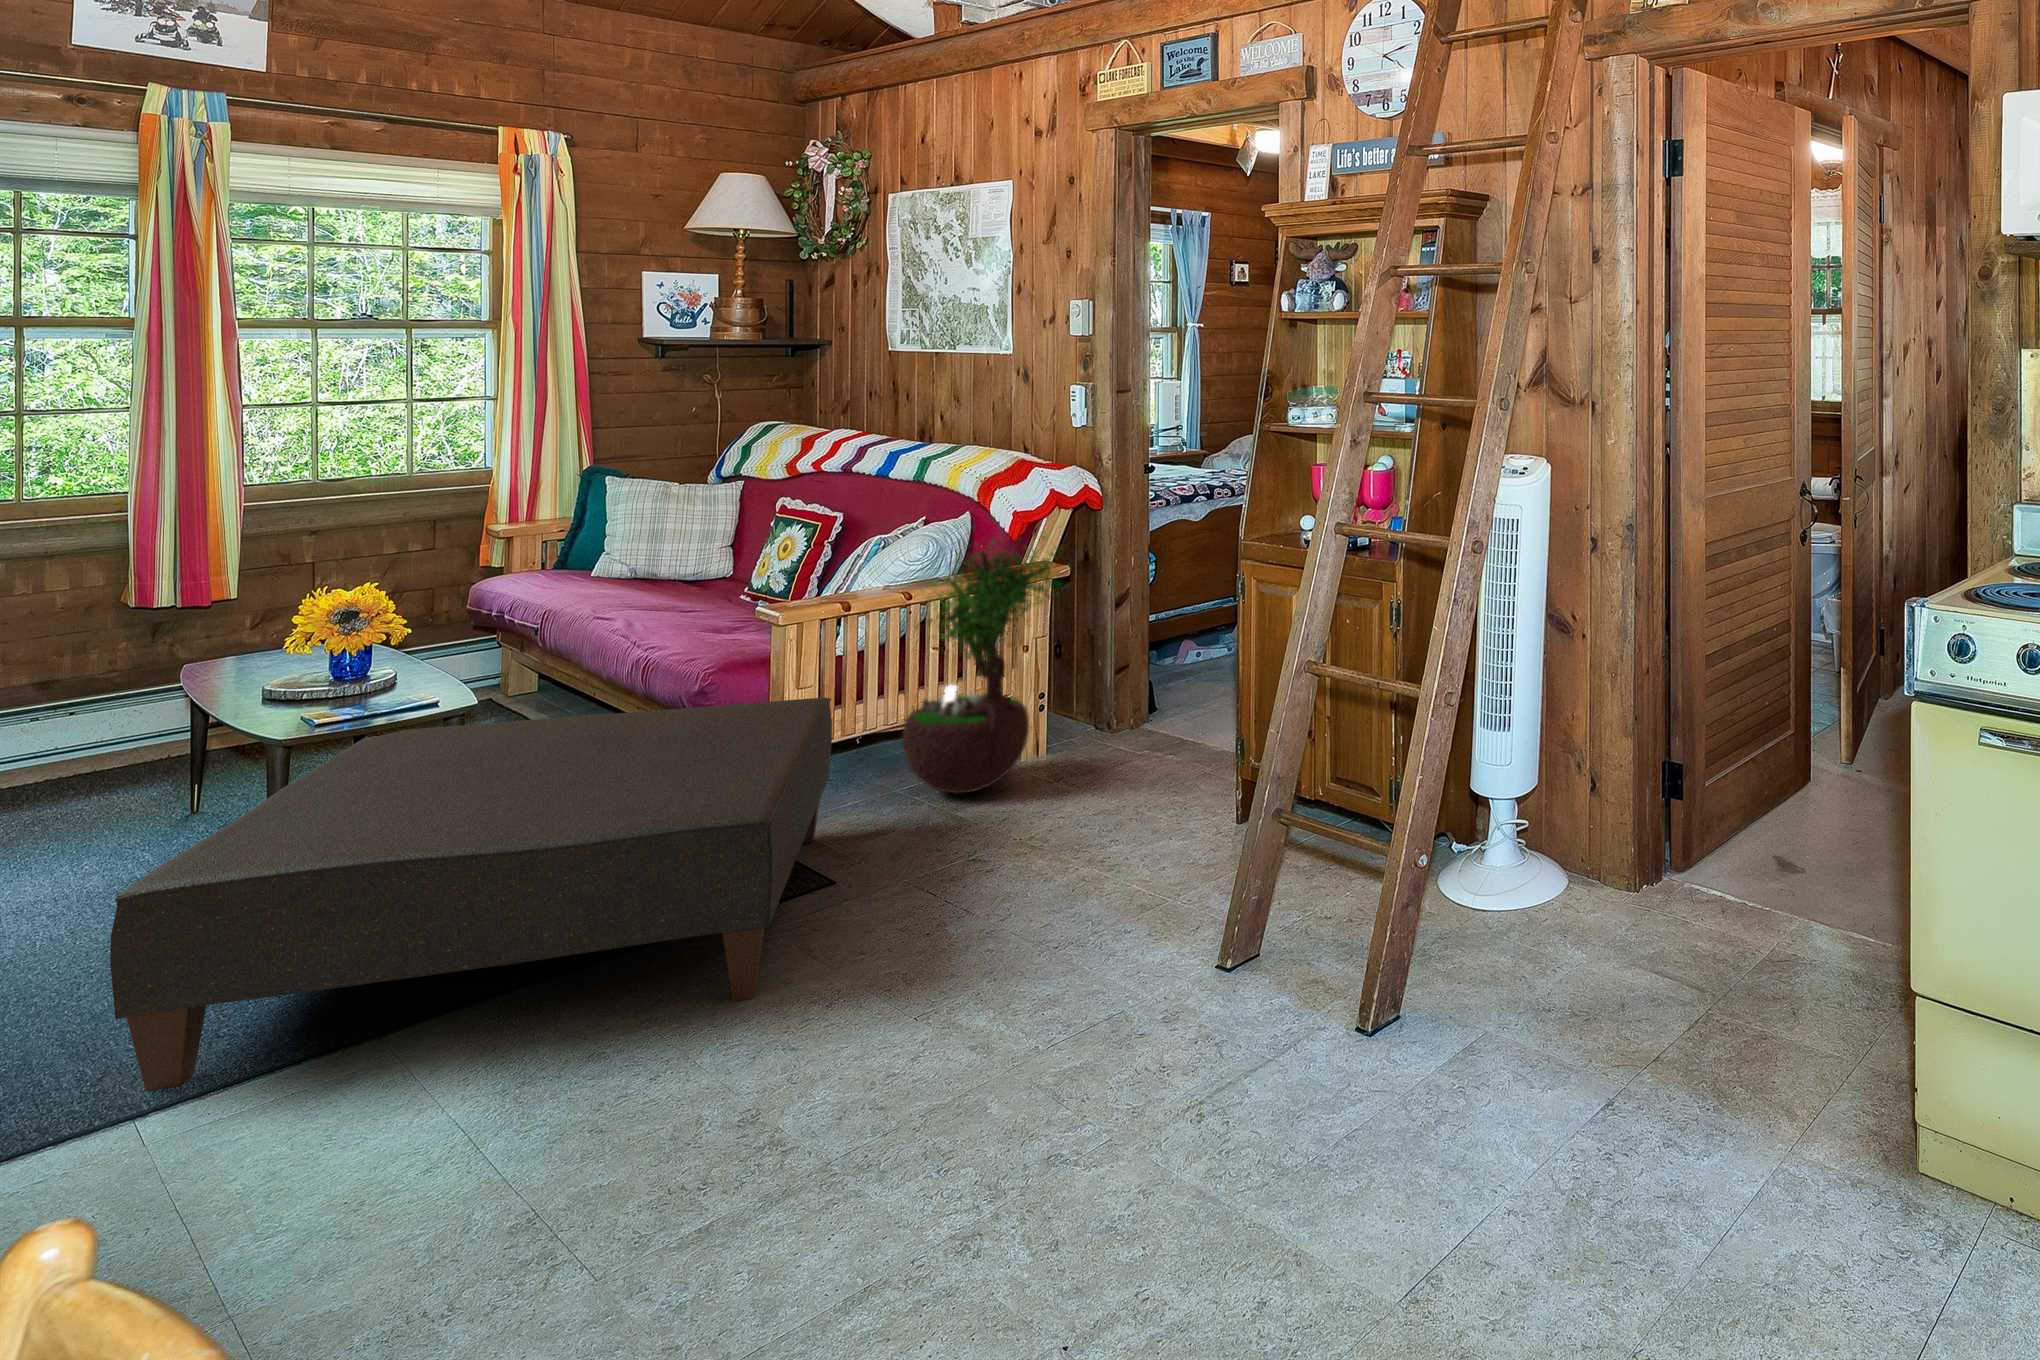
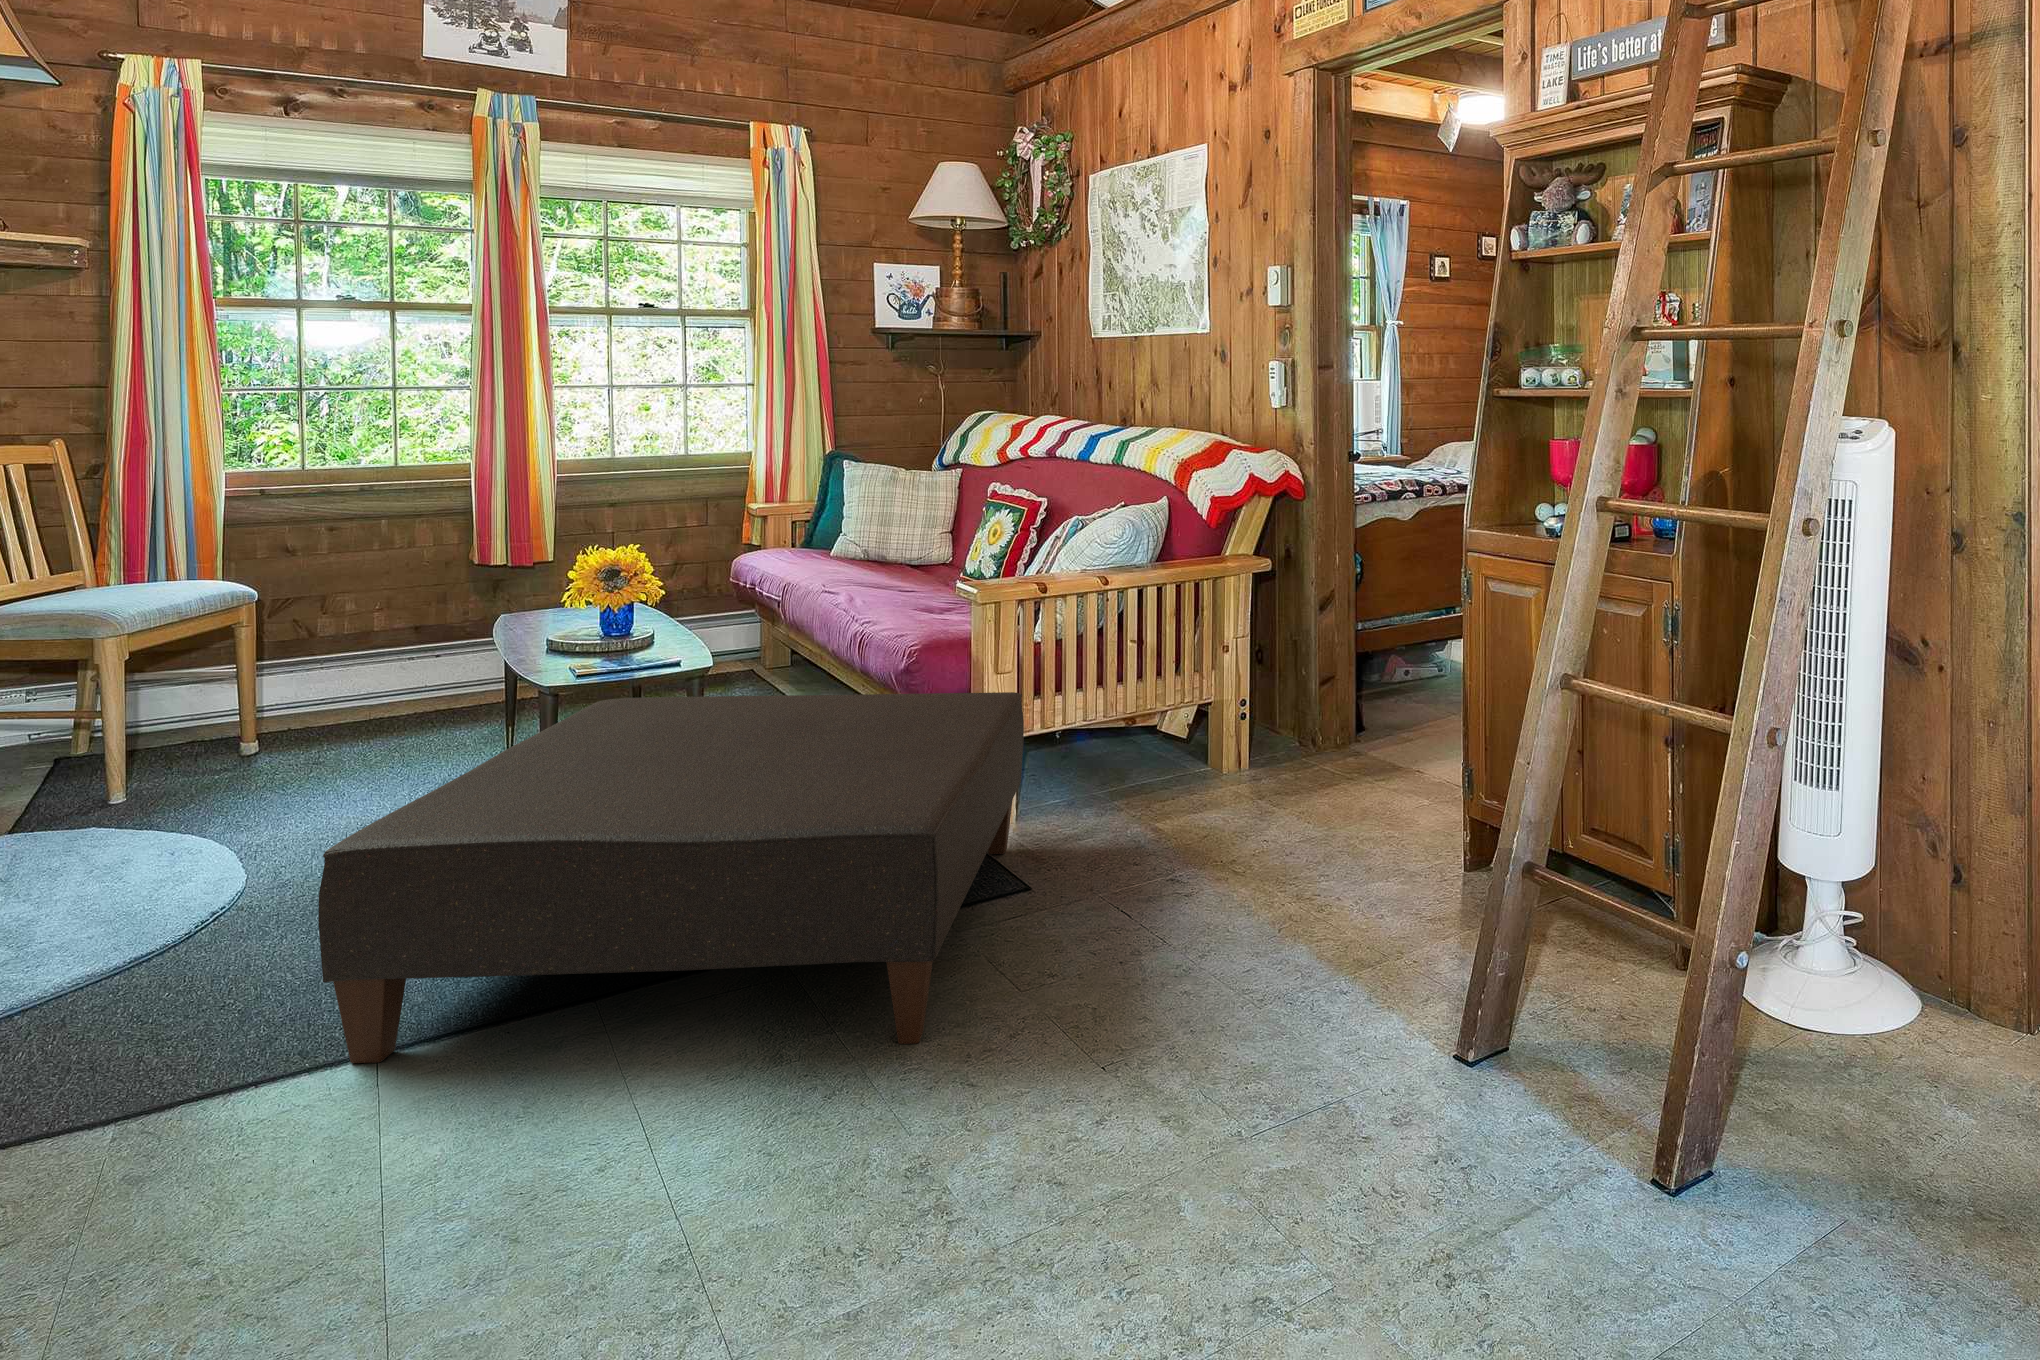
potted tree: present [903,526,1070,793] -> none [1098,505,1274,813]

